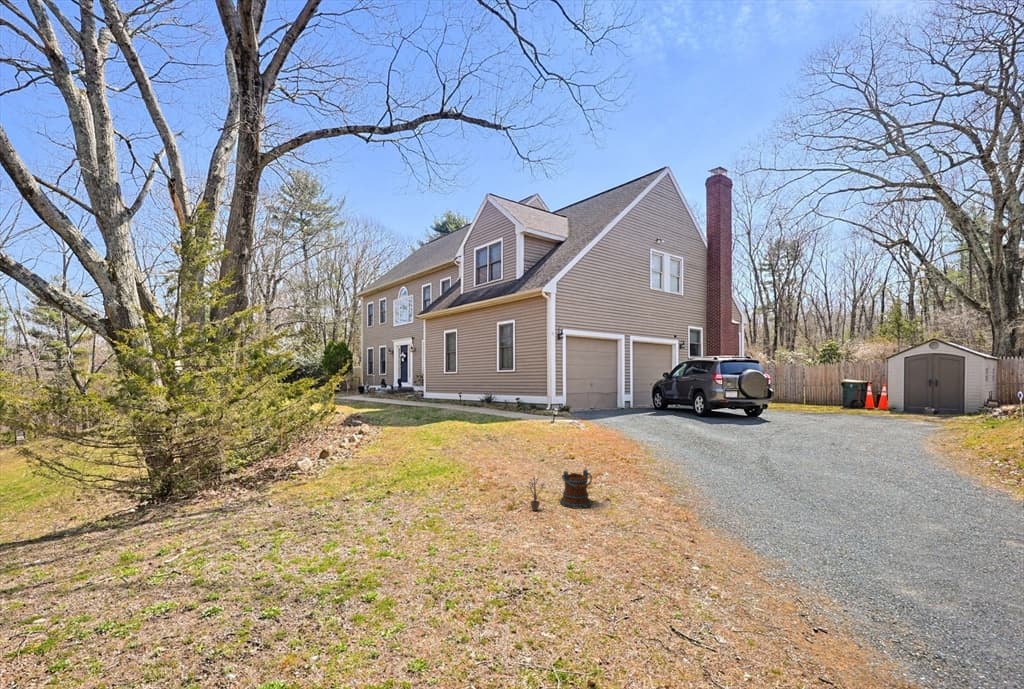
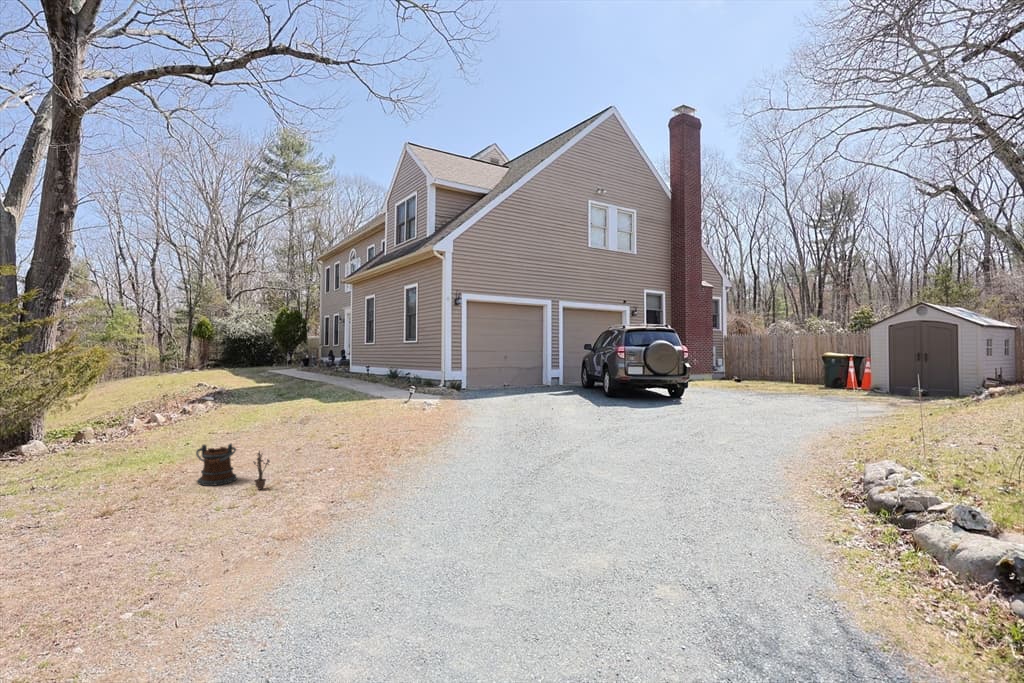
decorative plant: present [526,478,545,511] -> present [253,451,270,489]

